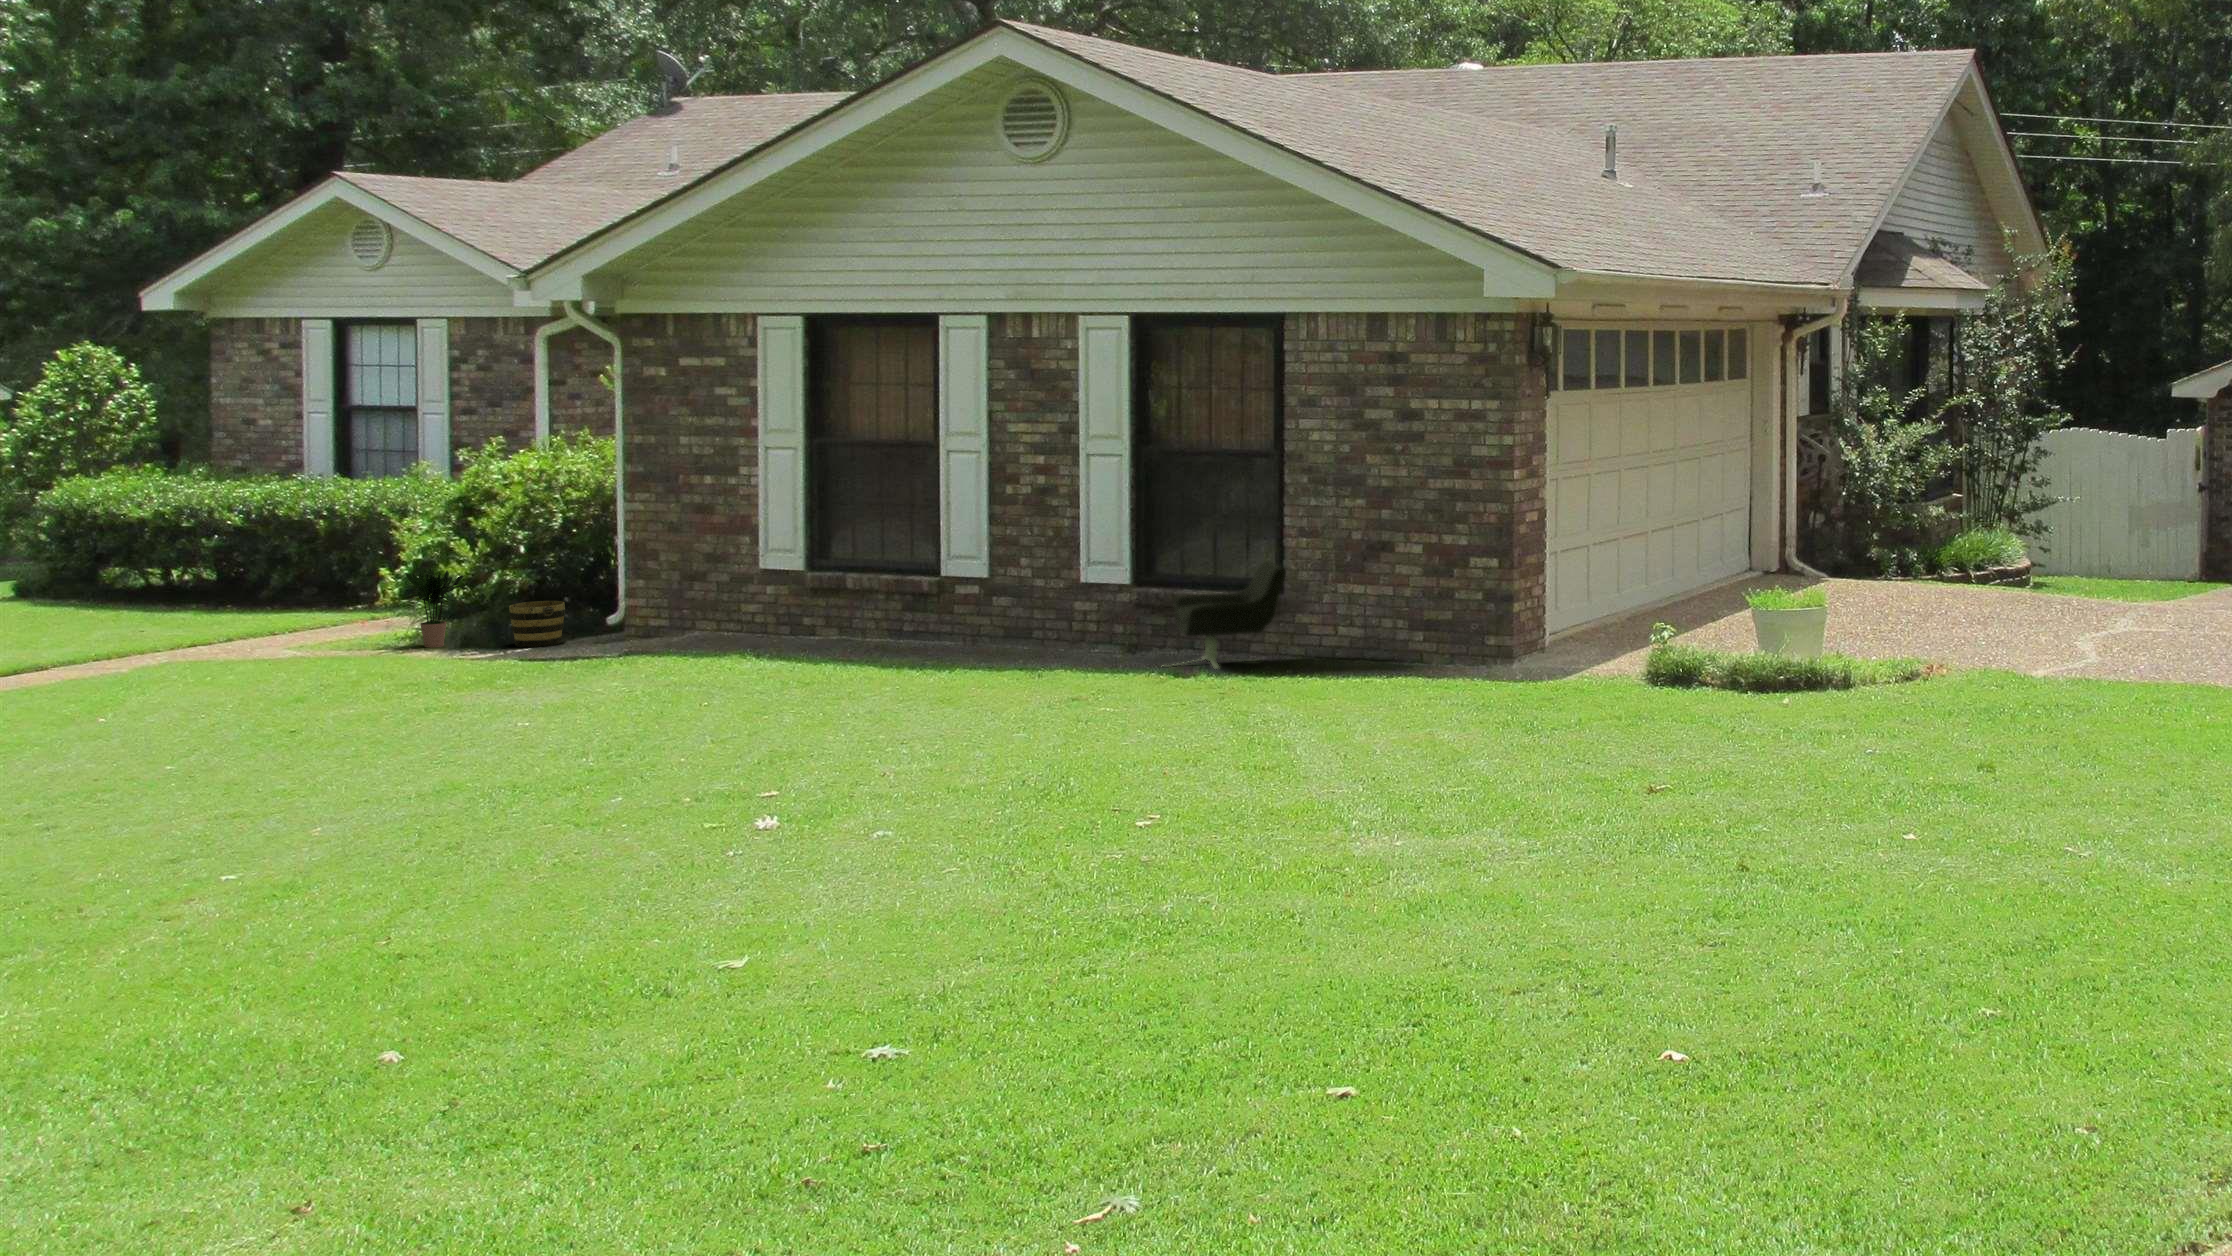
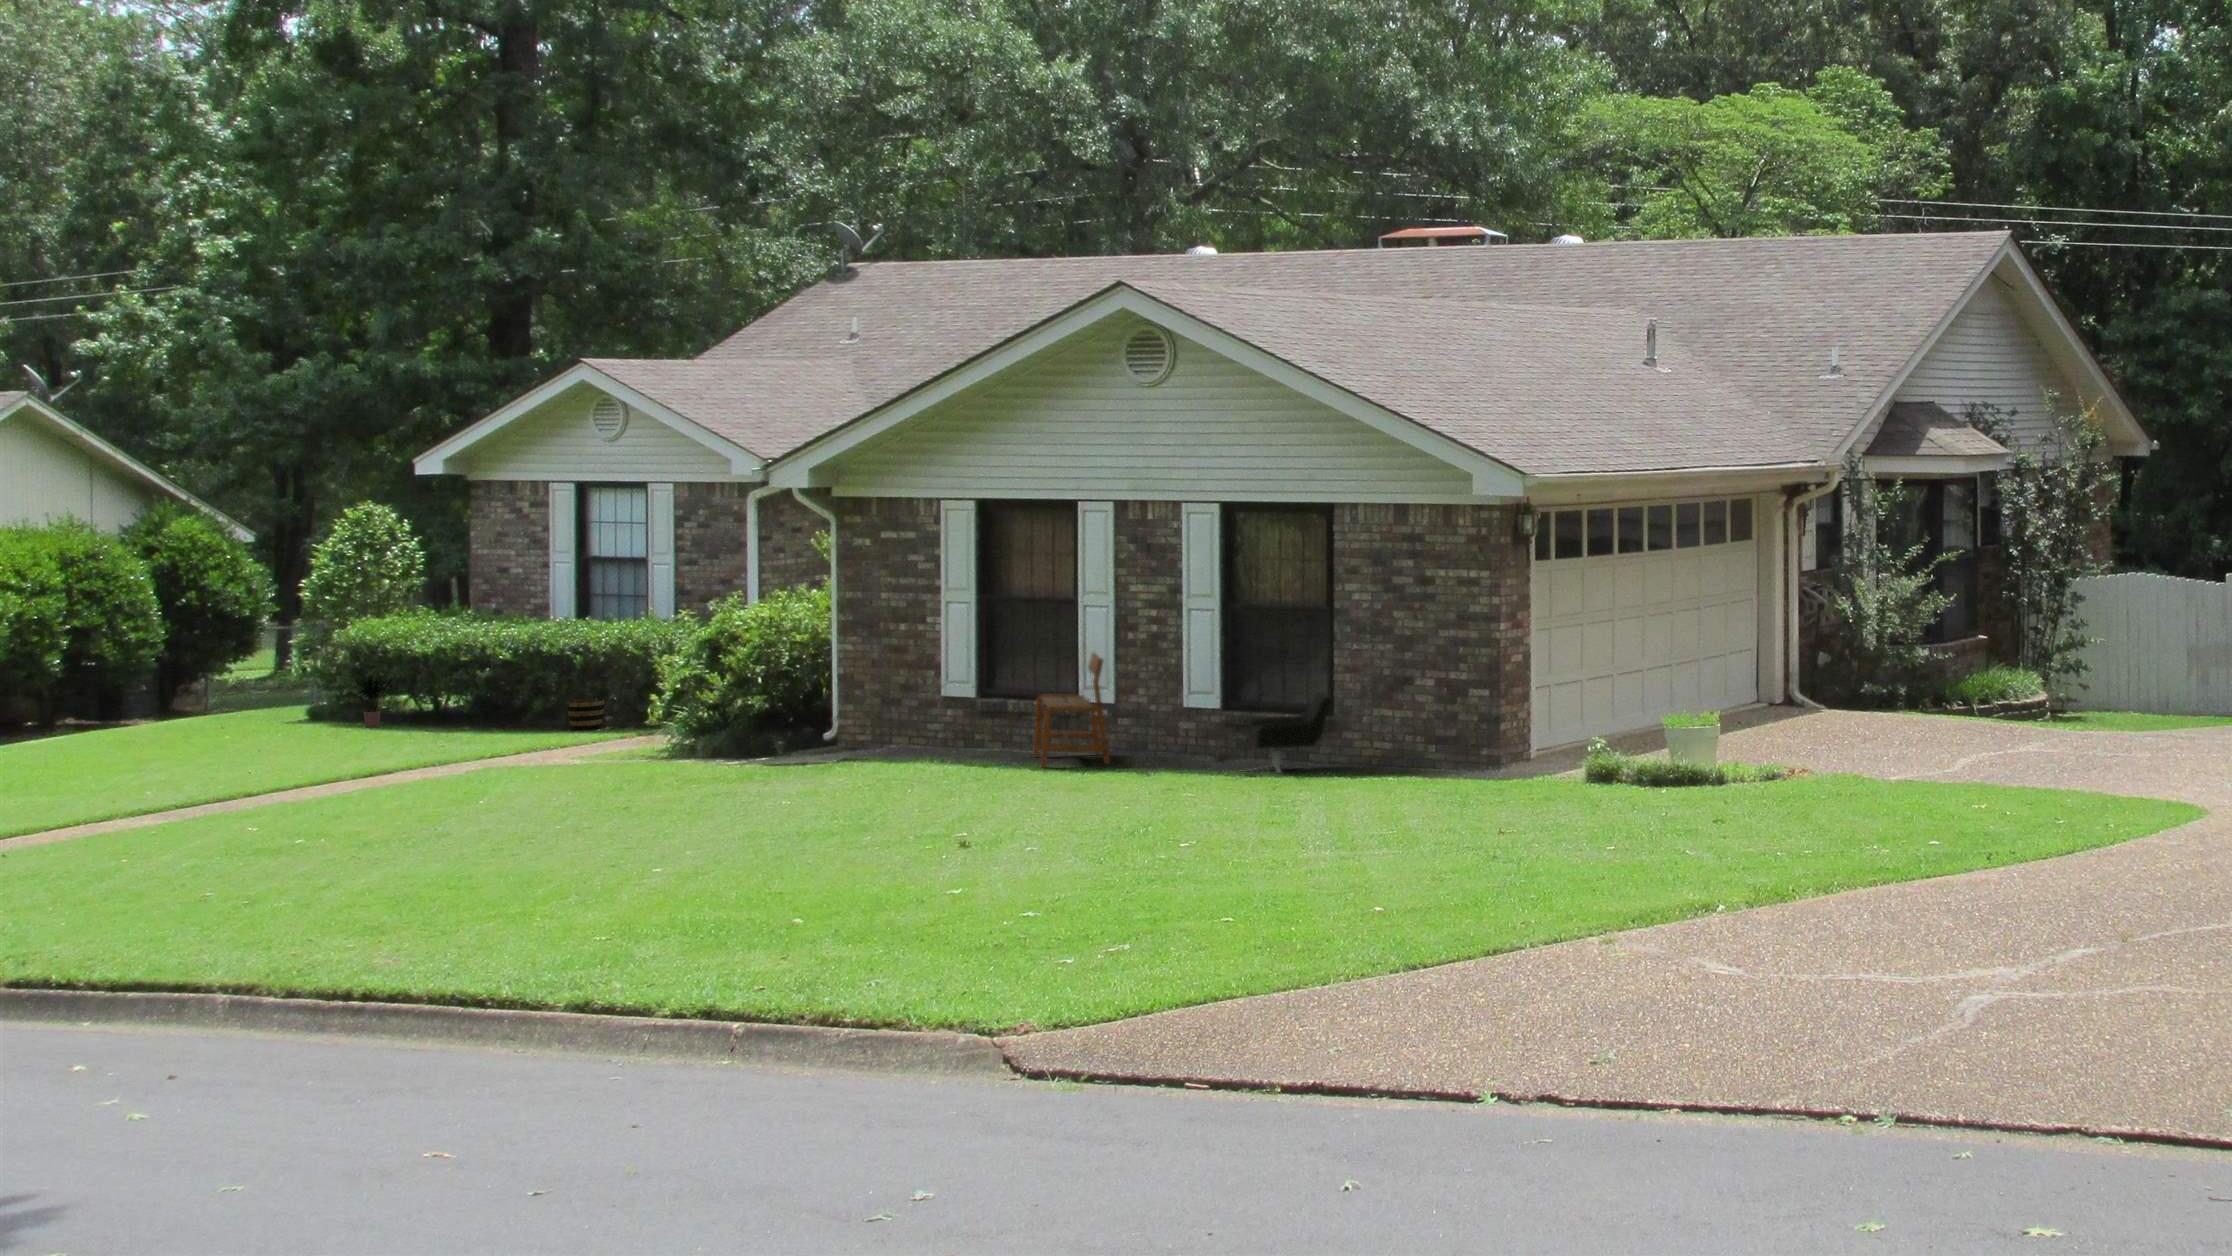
bench: none [882,508,985,665] -> present [1033,653,1110,768]
potted plant: present [405,568,465,647] -> present [354,674,393,728]
bucket: present [509,601,565,647] -> present [566,699,606,730]

